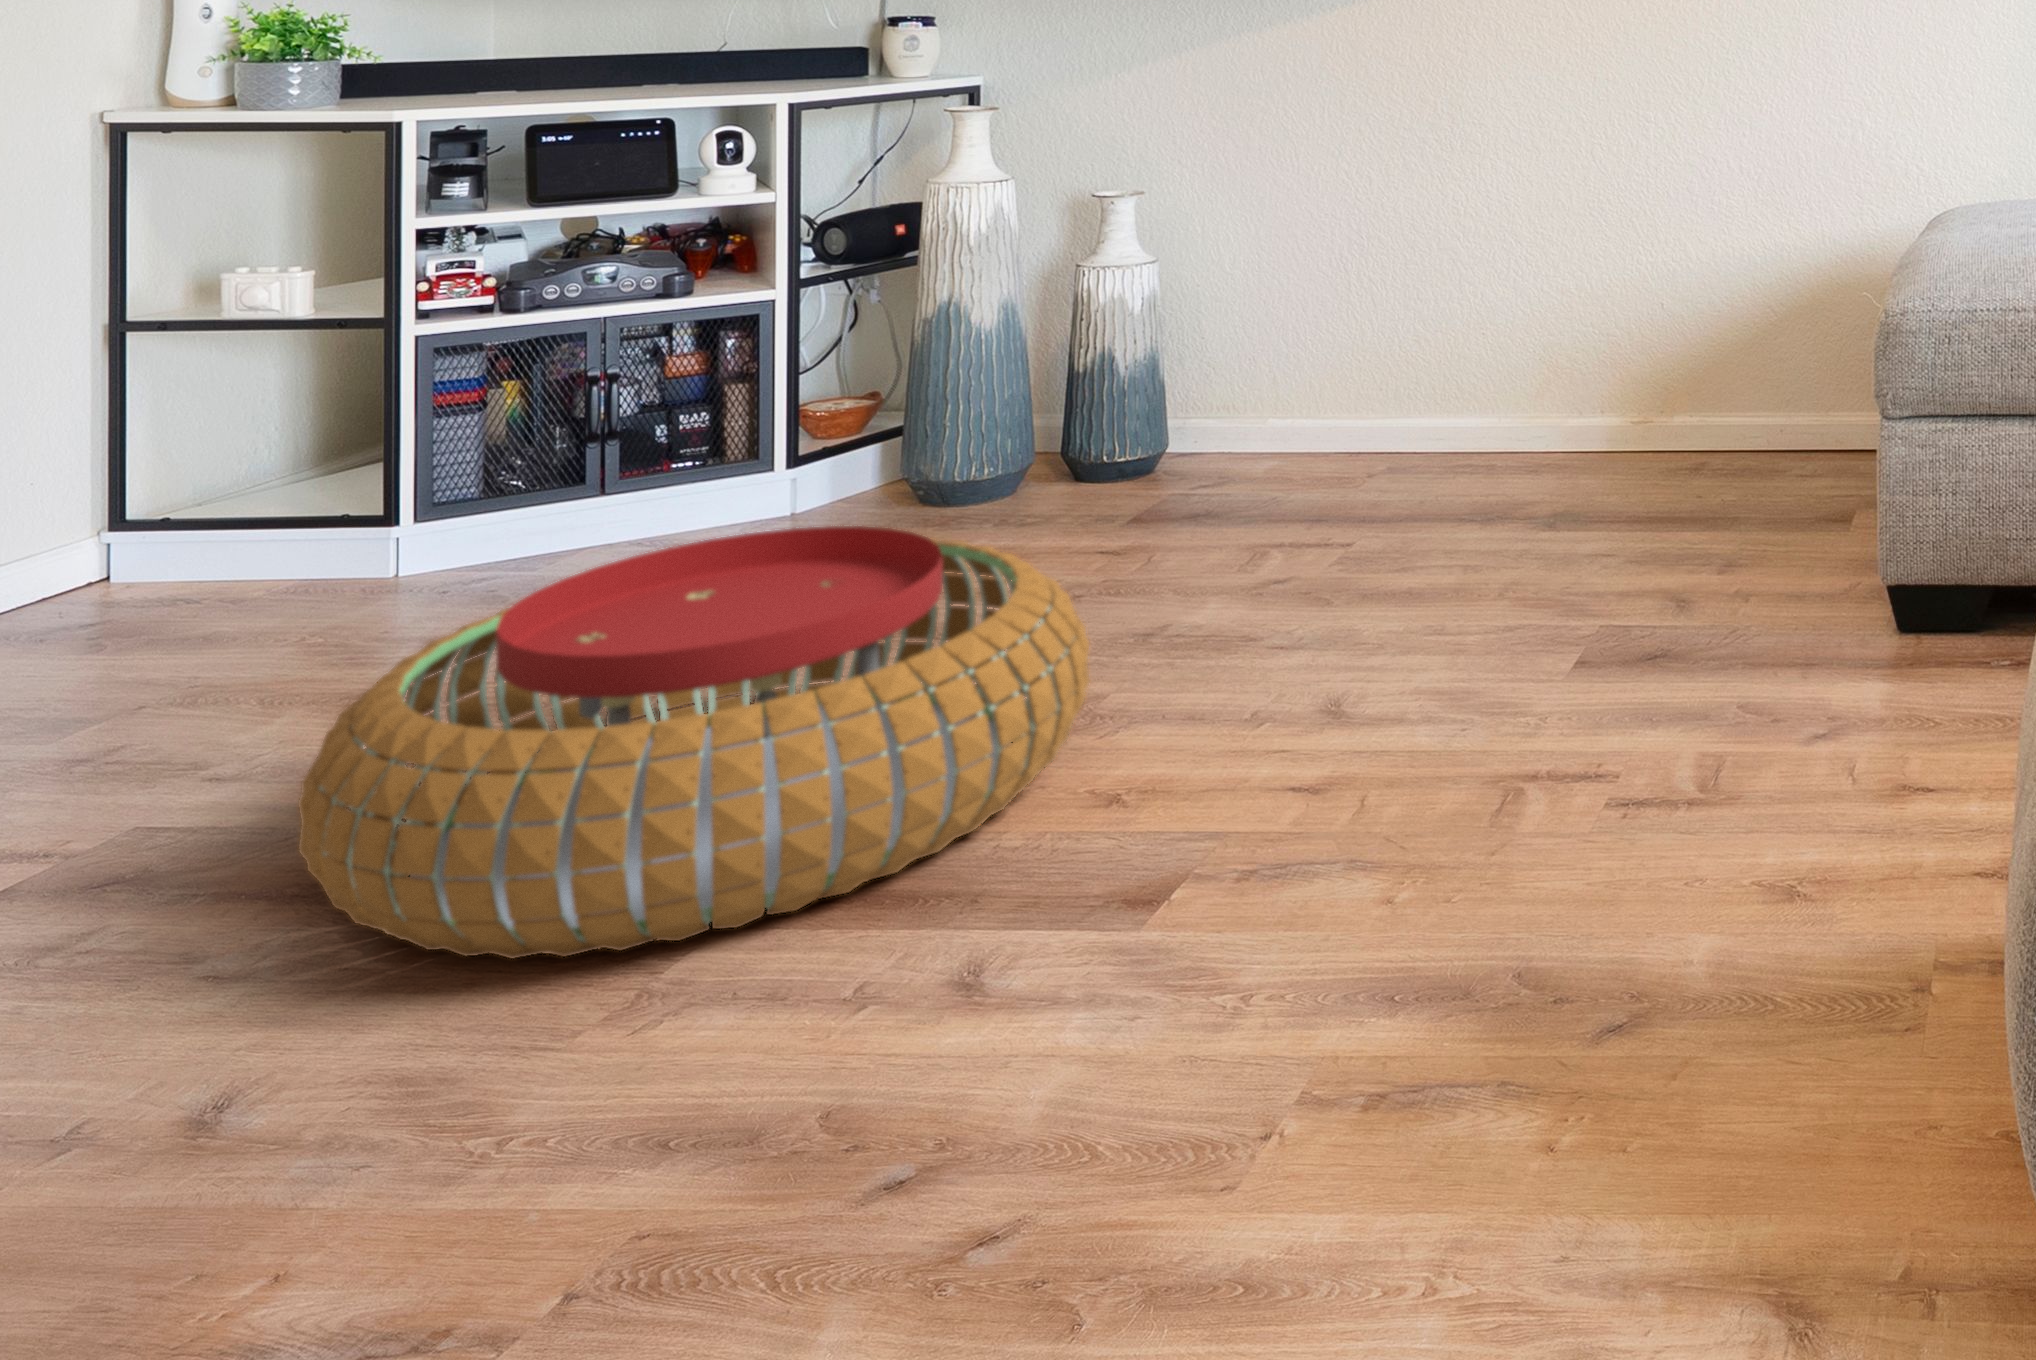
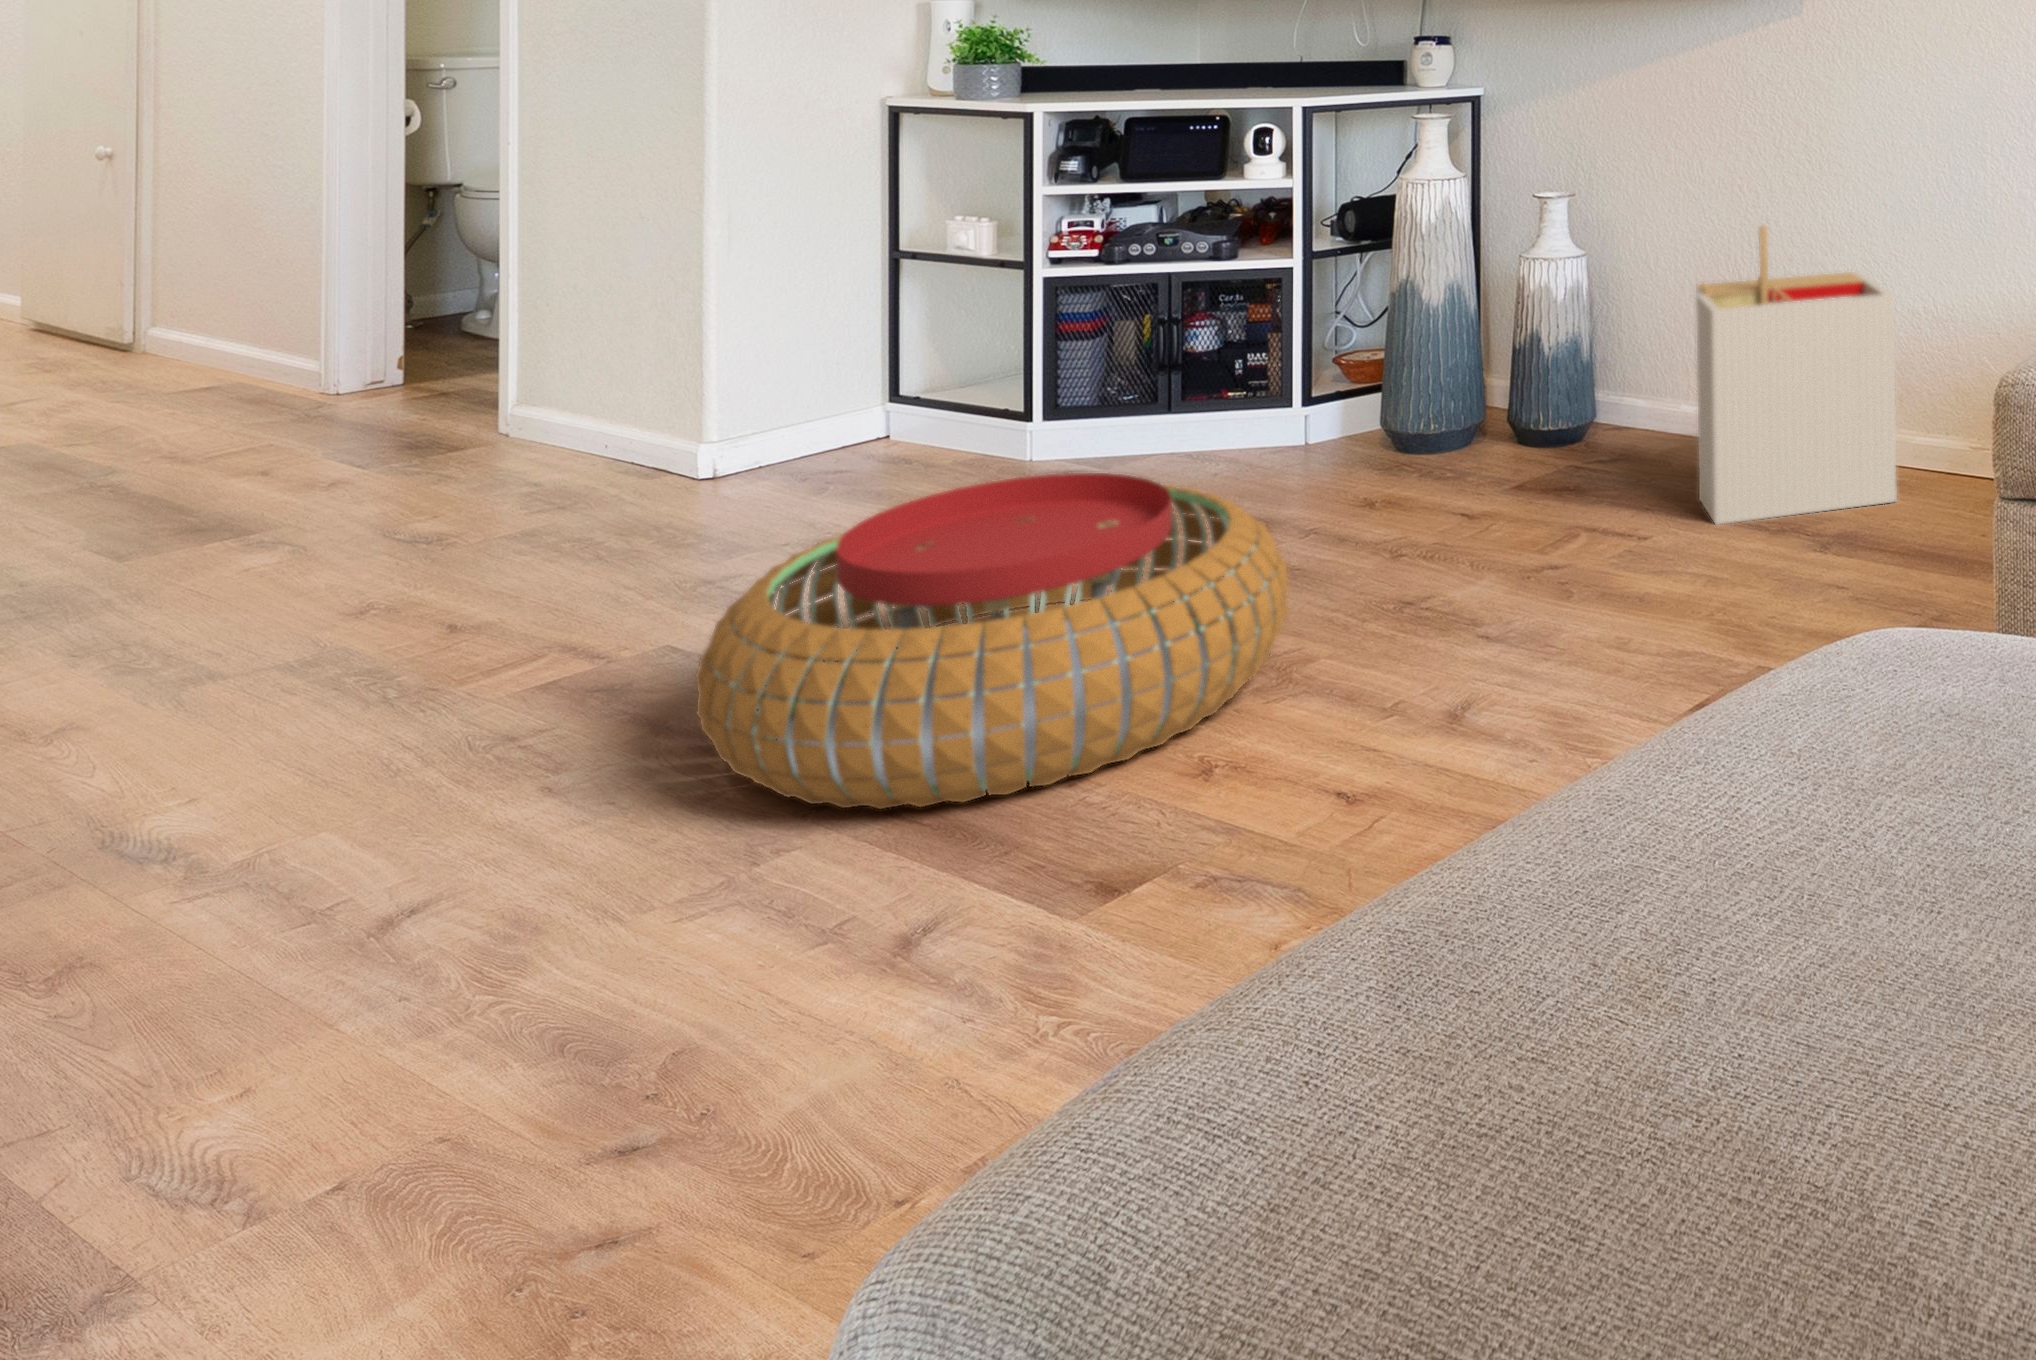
storage bin: none [1368,206,1601,525] -> present [1696,226,1897,524]

